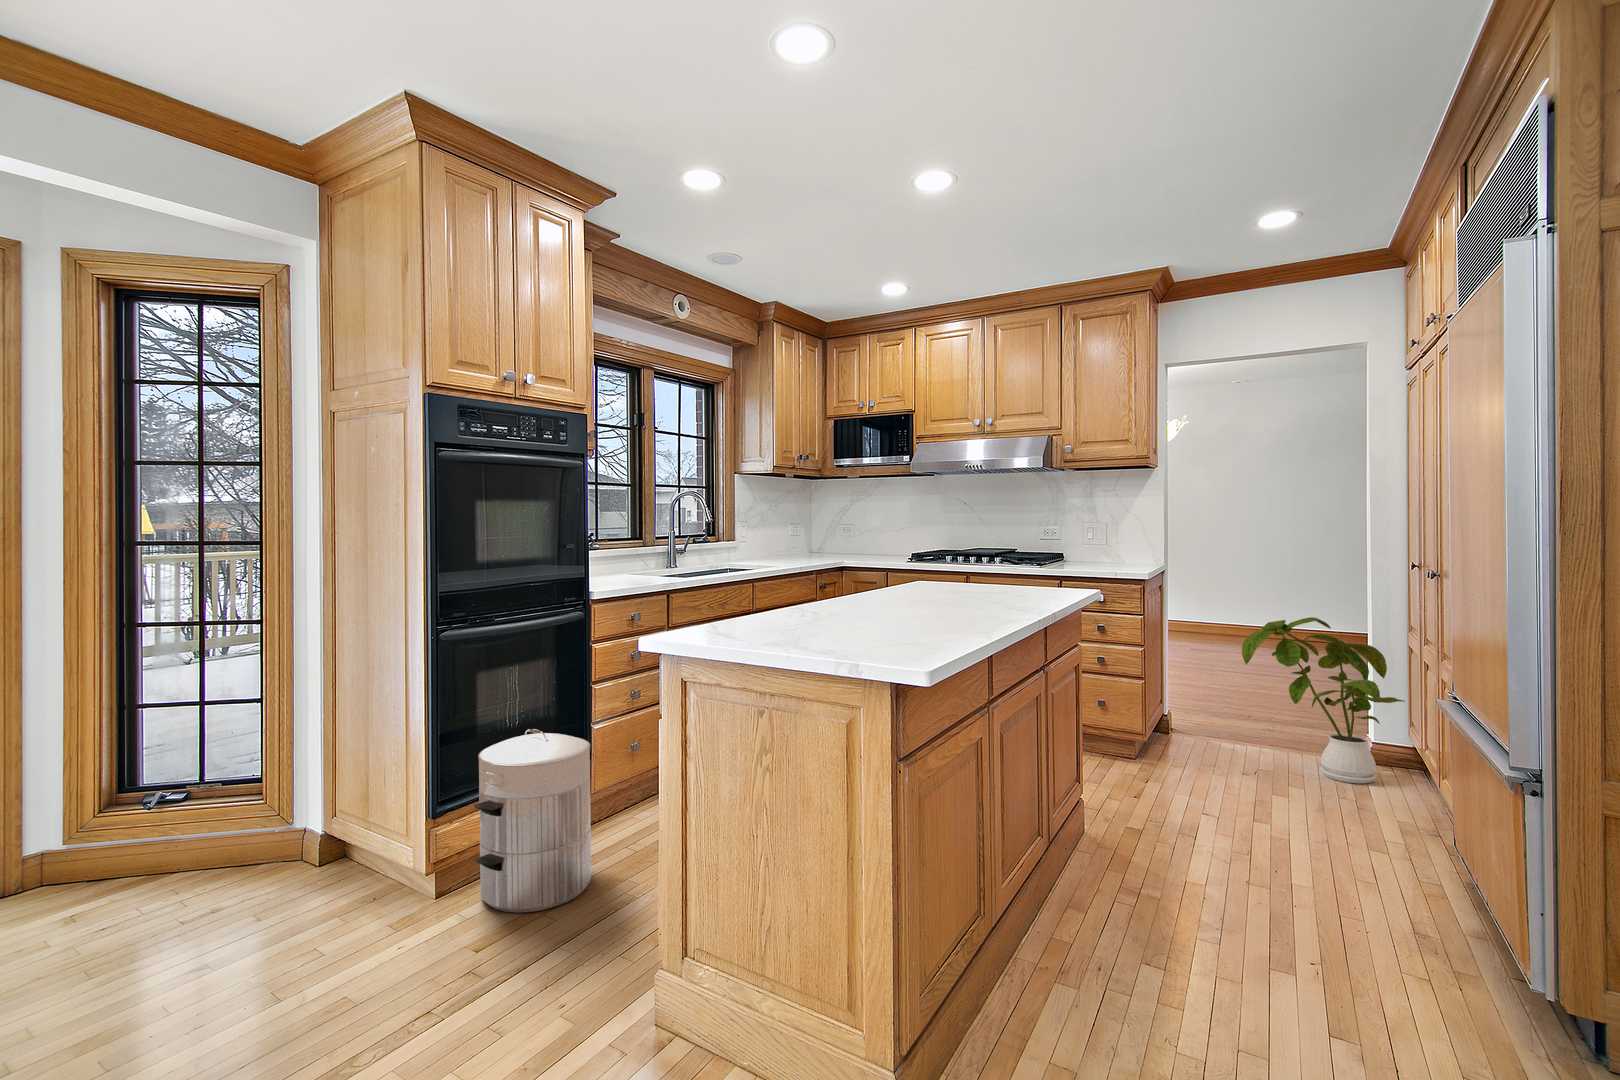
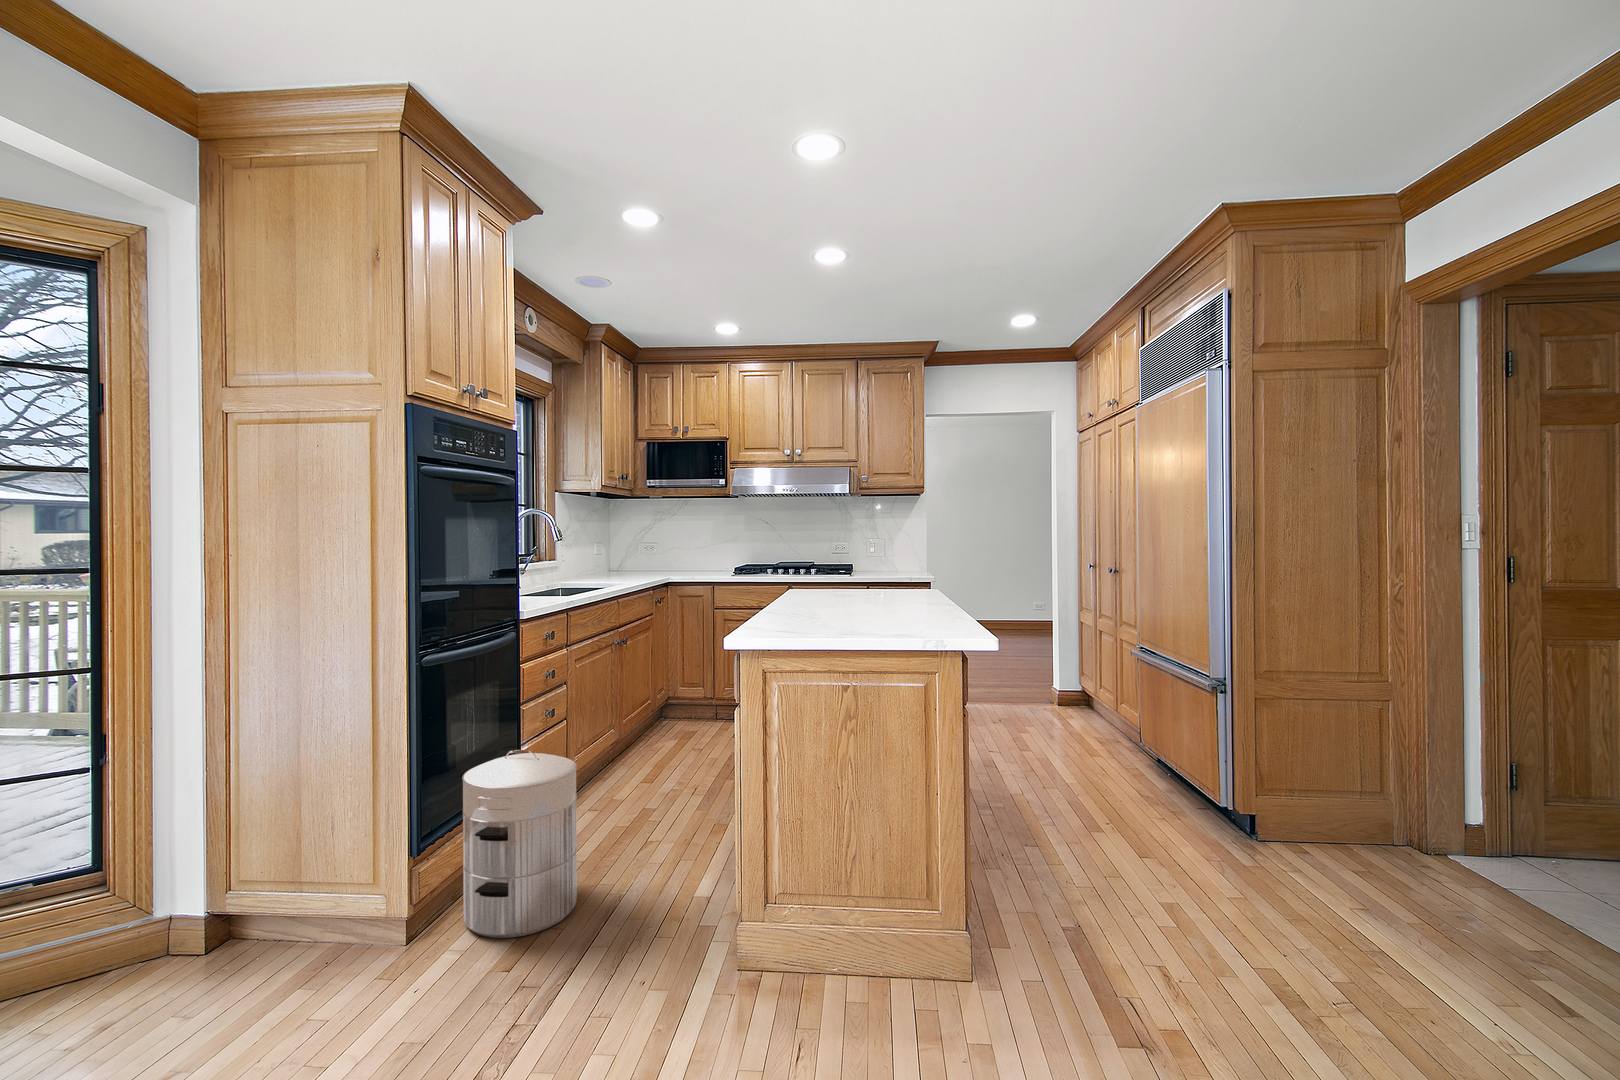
house plant: present [1242,617,1405,784] -> none [999,609,1105,726]

